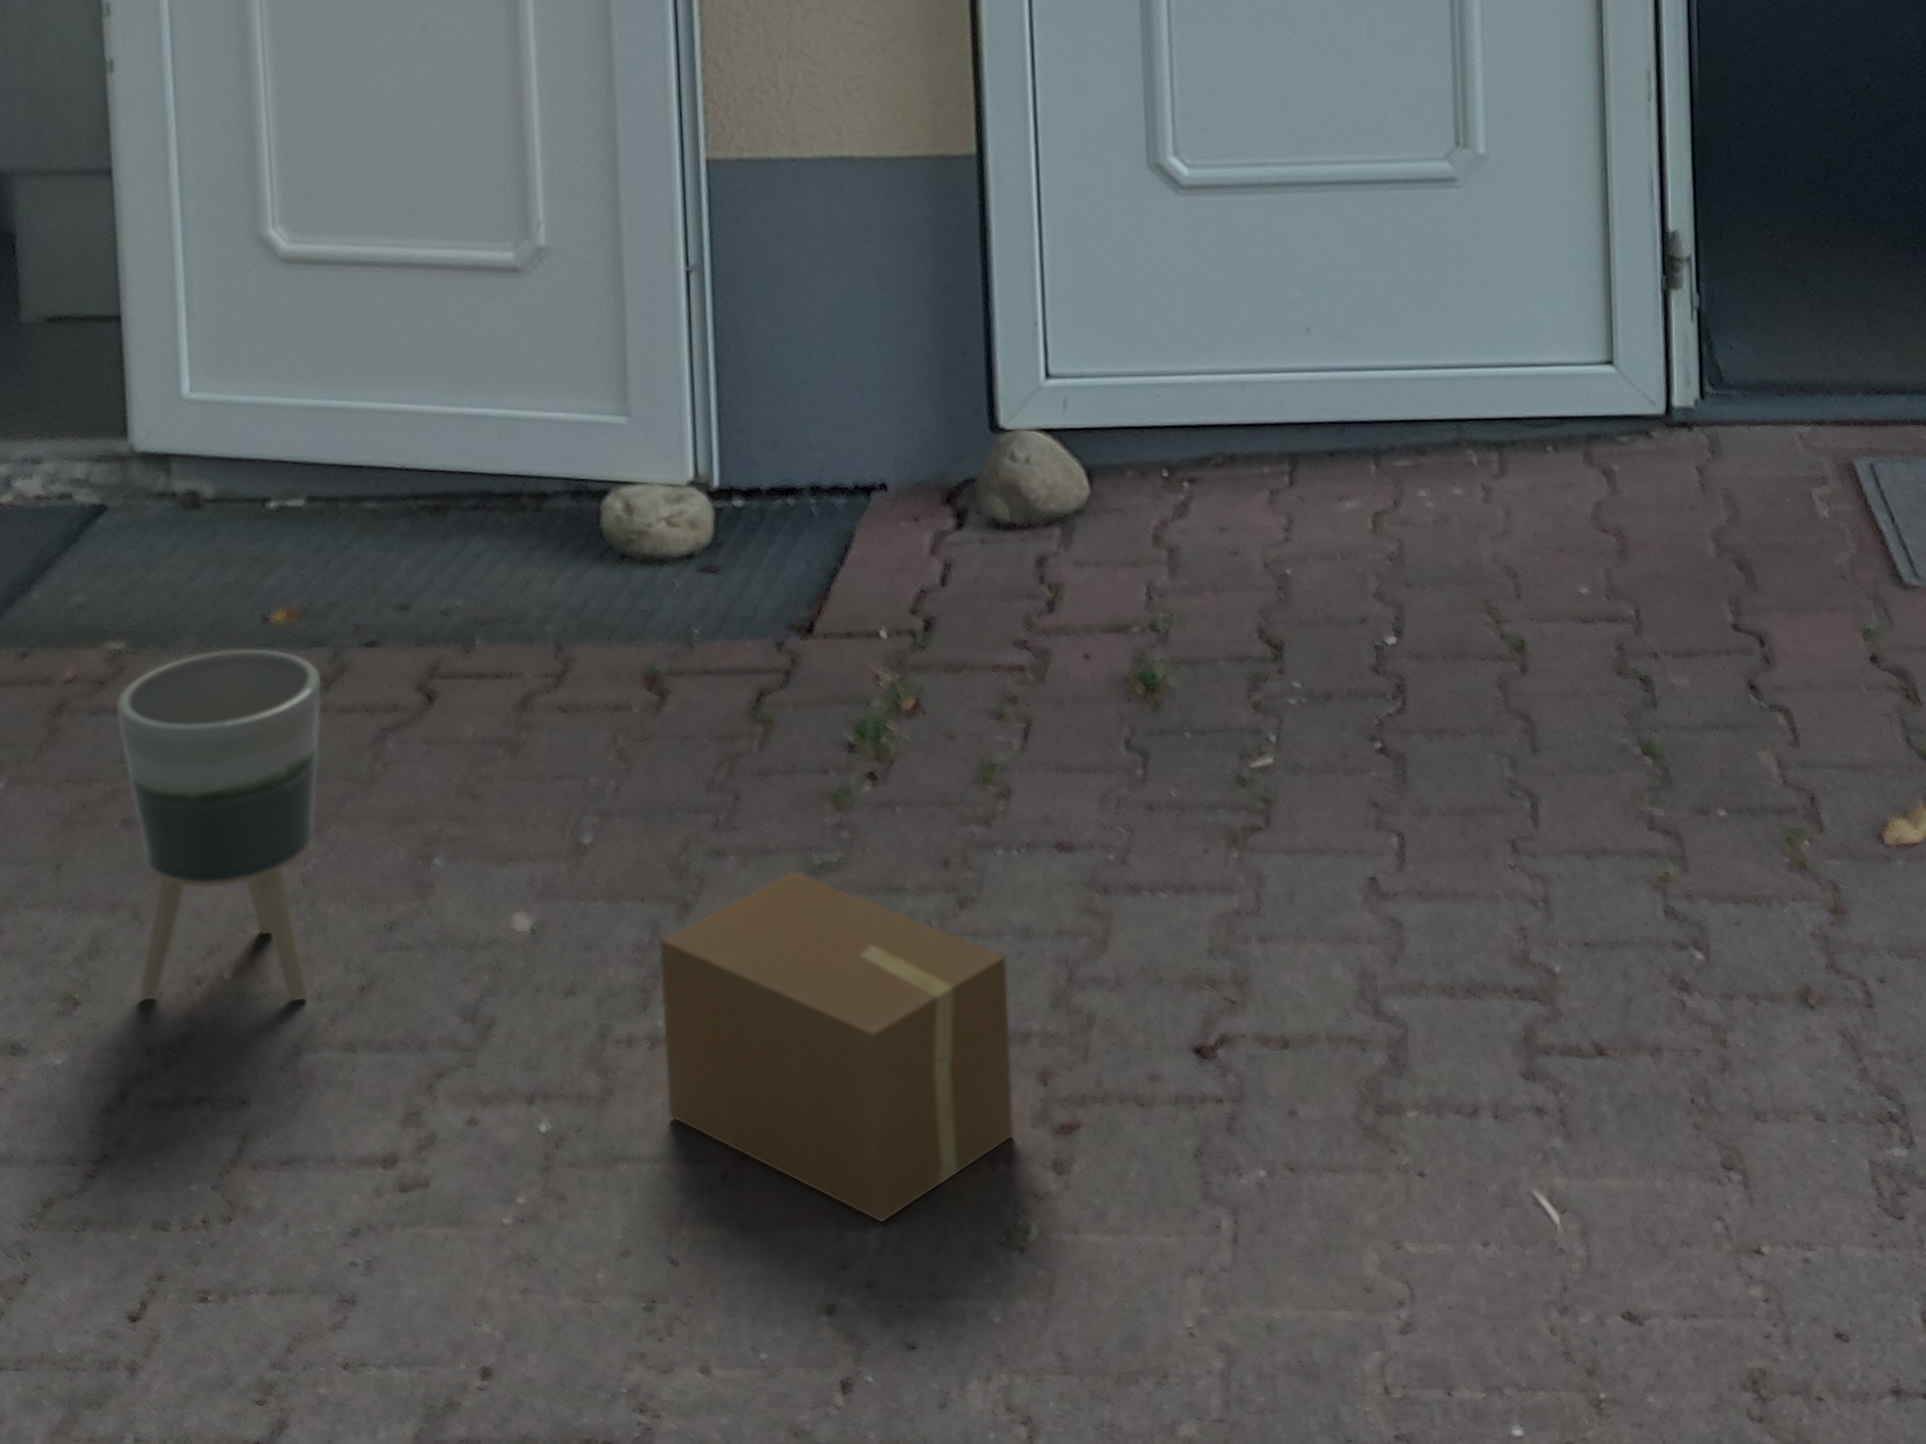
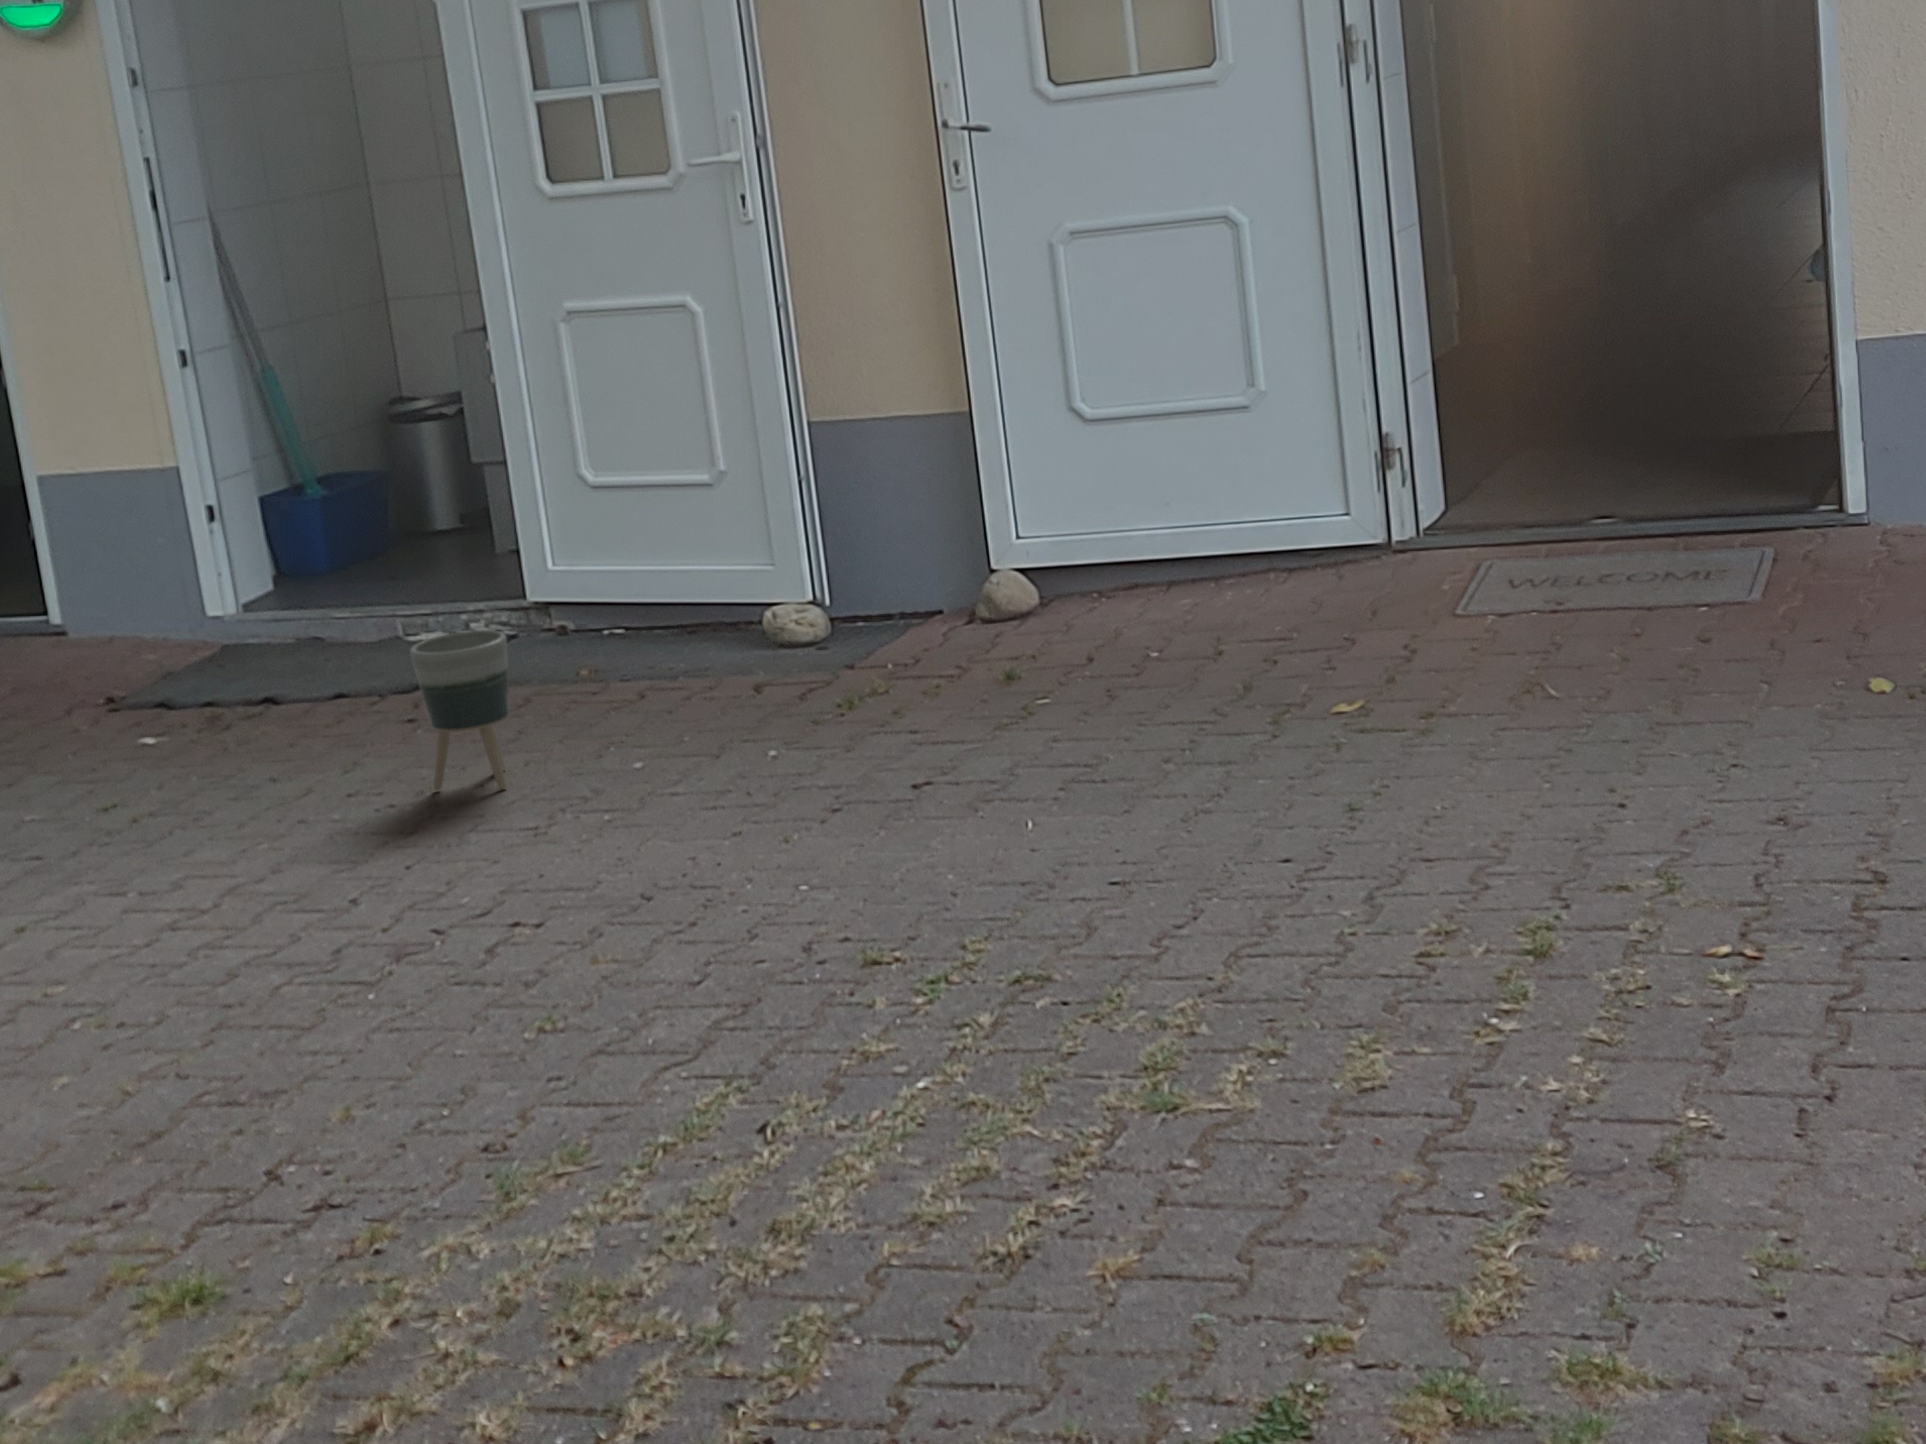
cardboard box: present [660,871,1013,1221] -> none [627,711,784,840]

